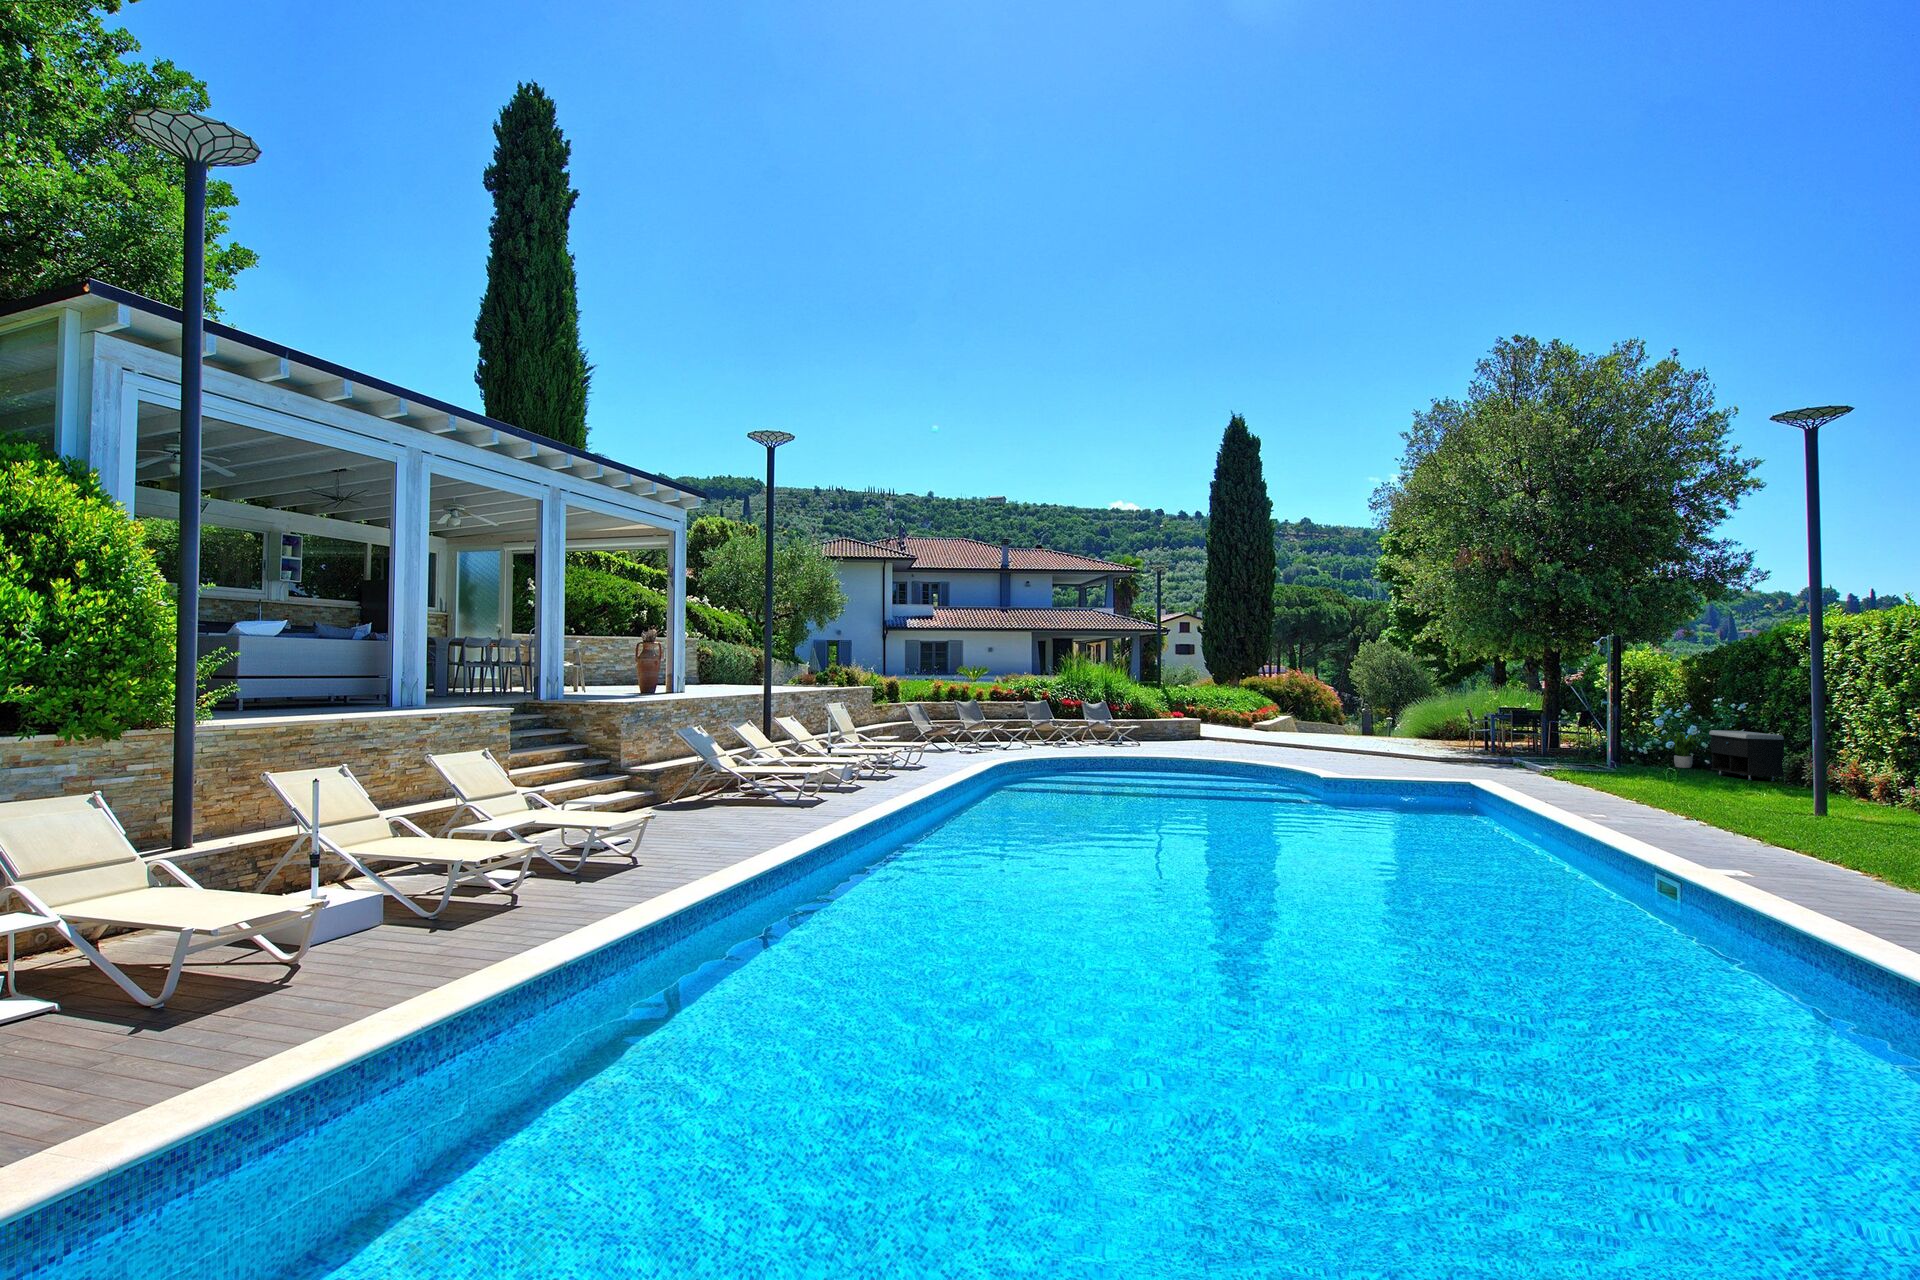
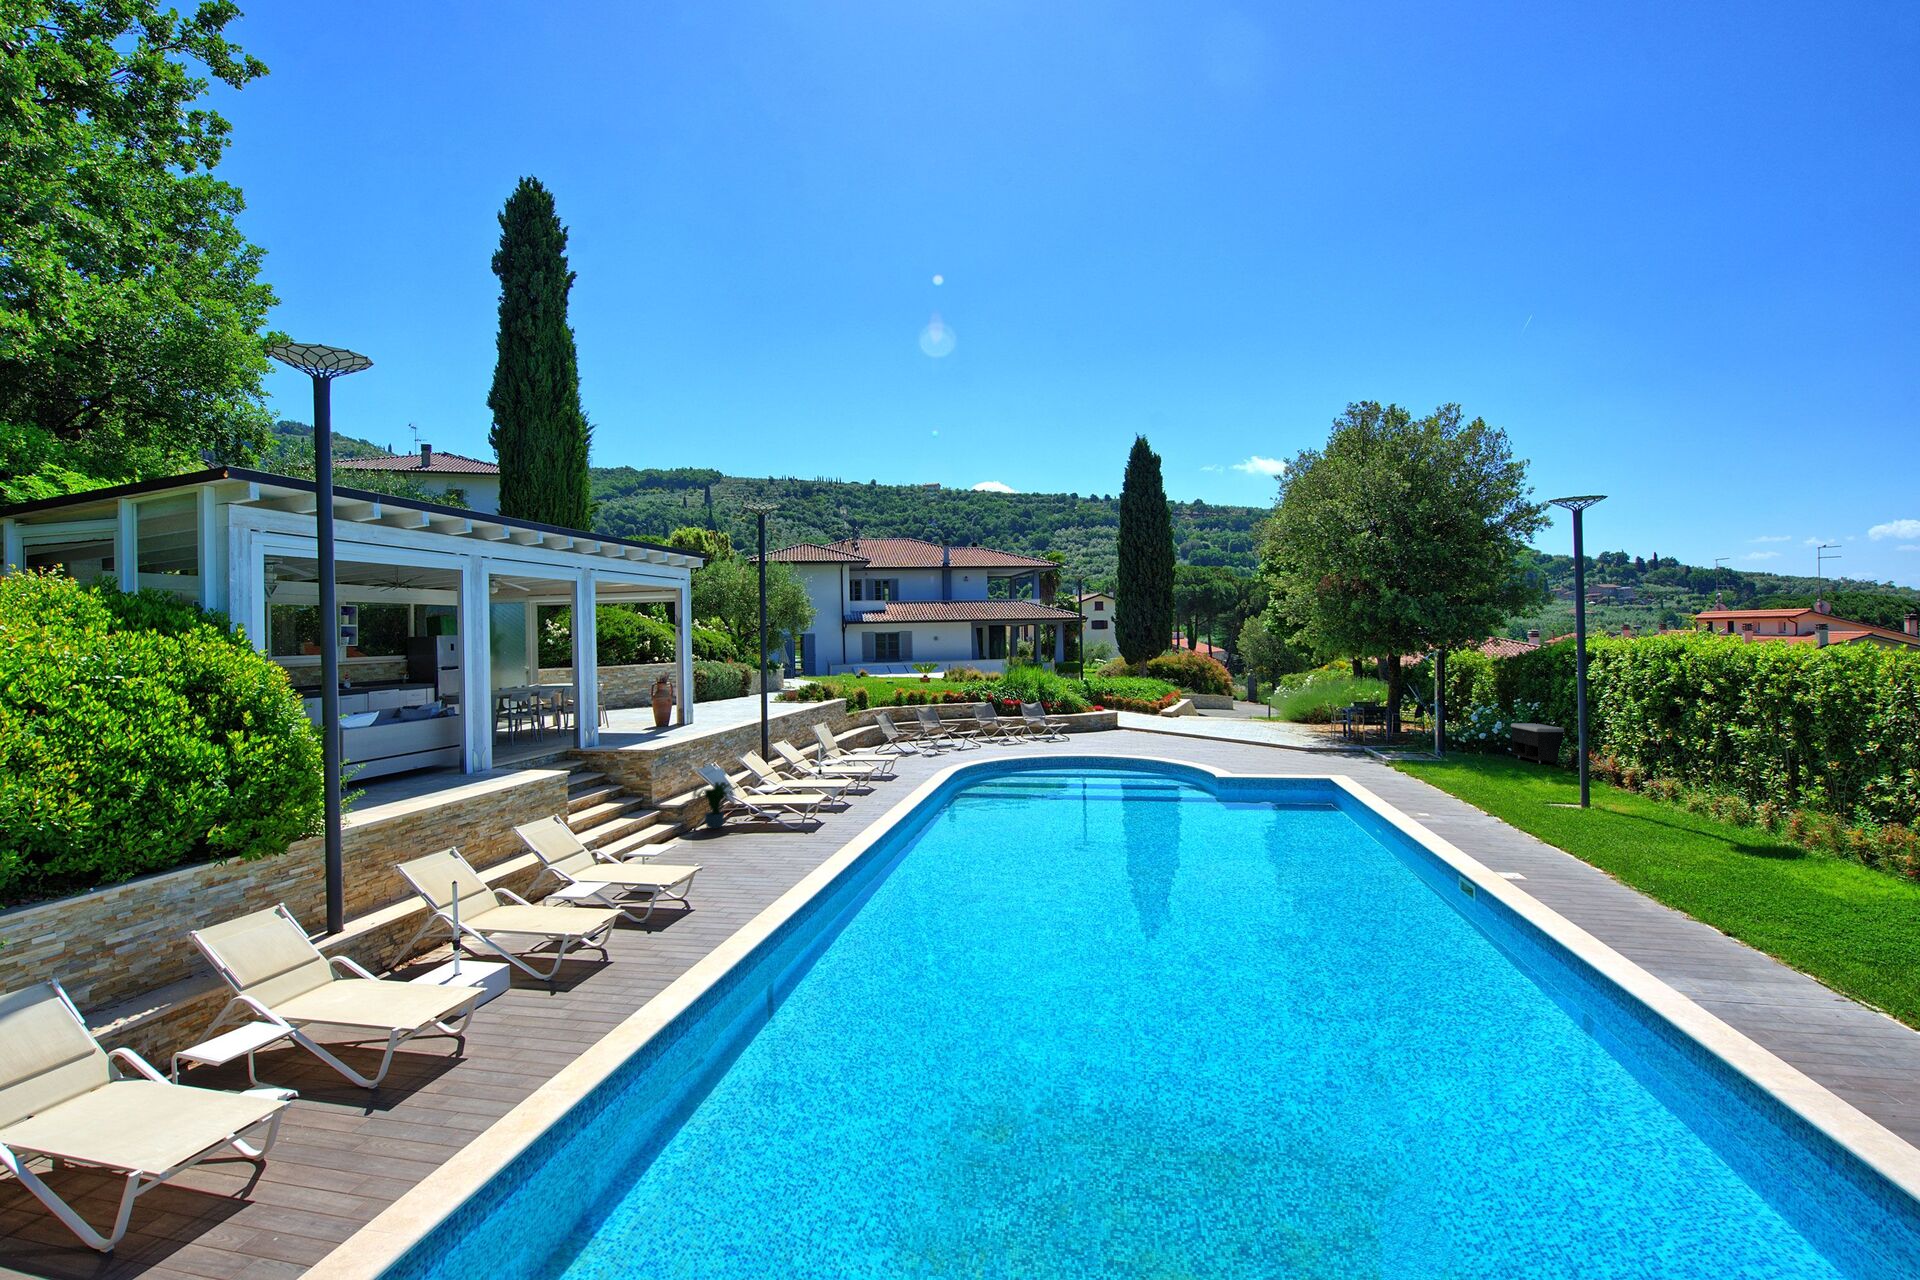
potted plant: present [1661,733,1704,768] -> present [692,782,734,829]

